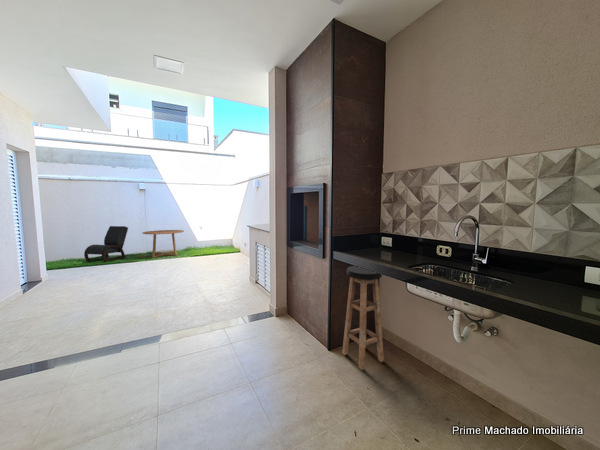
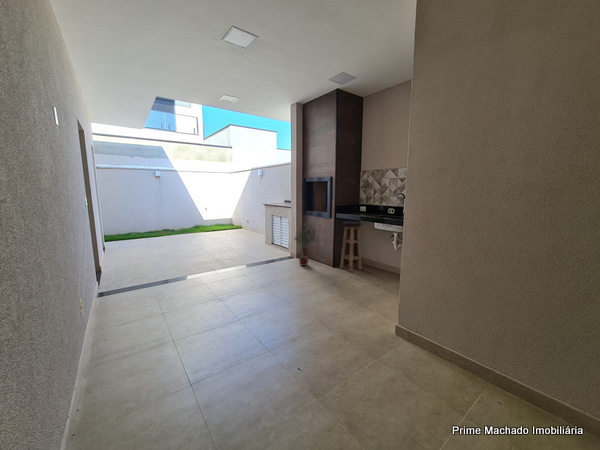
lounge chair: present [84,226,128,262] -> none [115,207,148,236]
dining table: present [143,230,184,258] -> none [162,211,196,233]
potted tree: none [264,262,308,341] -> present [295,221,318,266]

